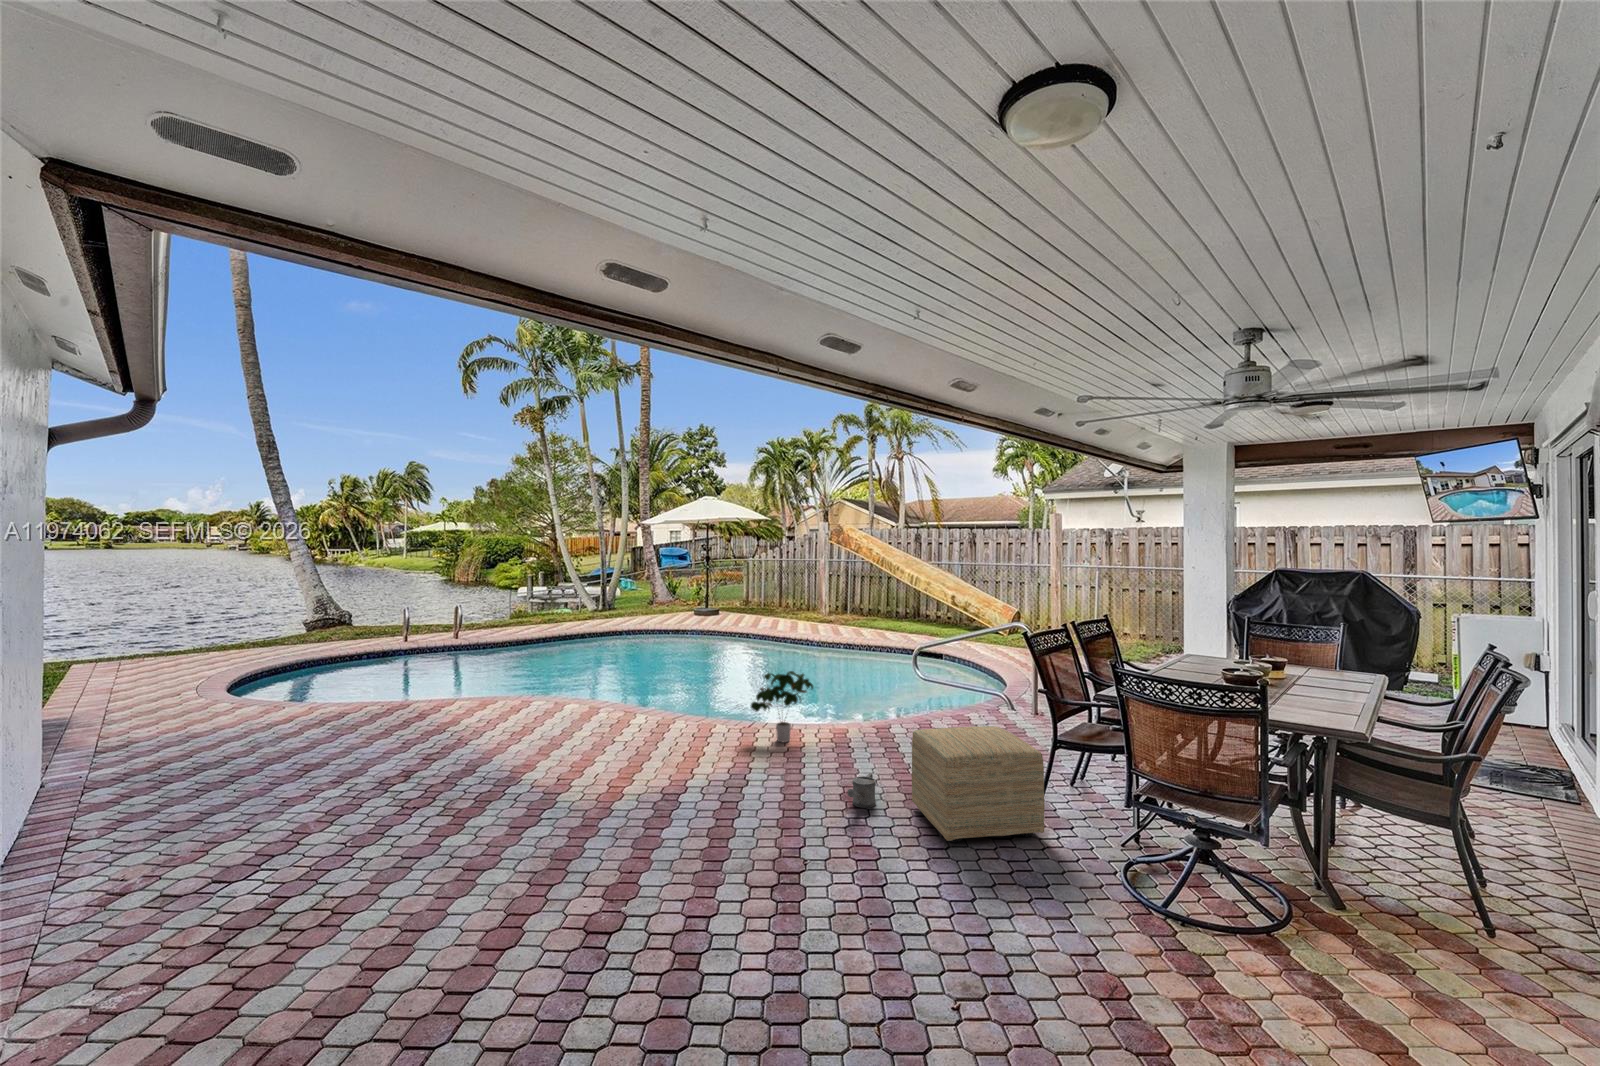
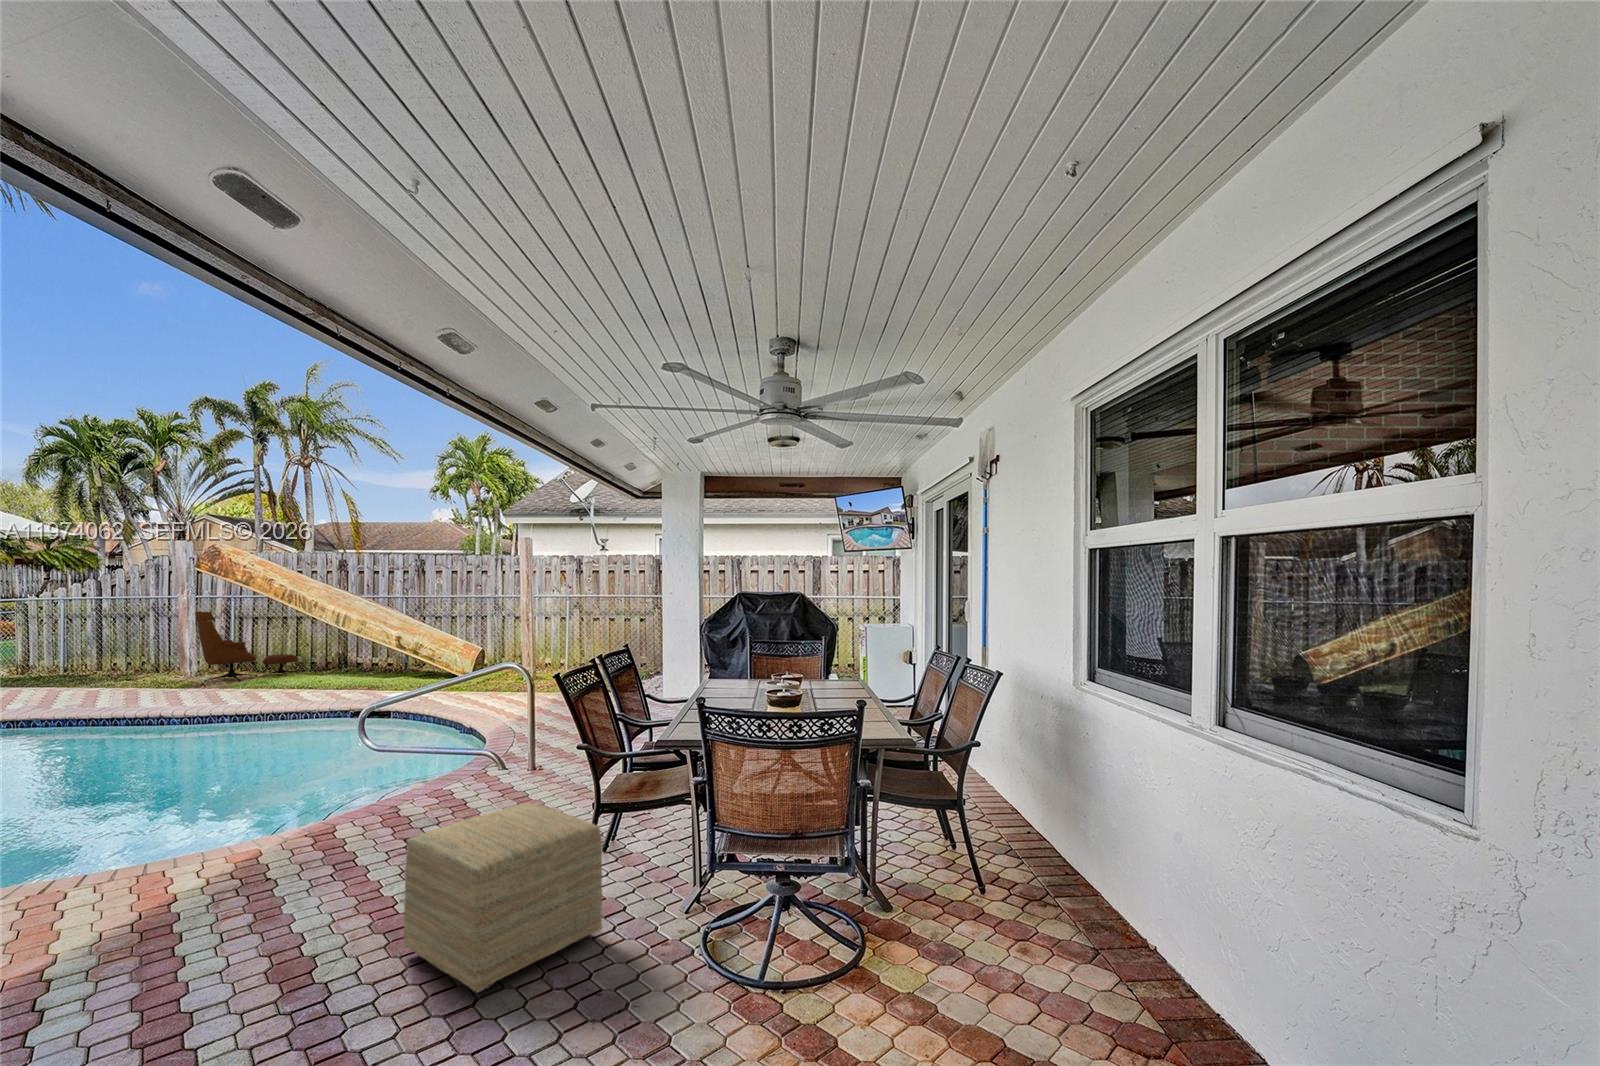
lounge chair: none [831,569,890,620] -> present [195,611,298,682]
potted plant: present [751,671,813,742] -> none [43,782,195,913]
watering can: present [848,773,876,808] -> none [291,922,340,988]

